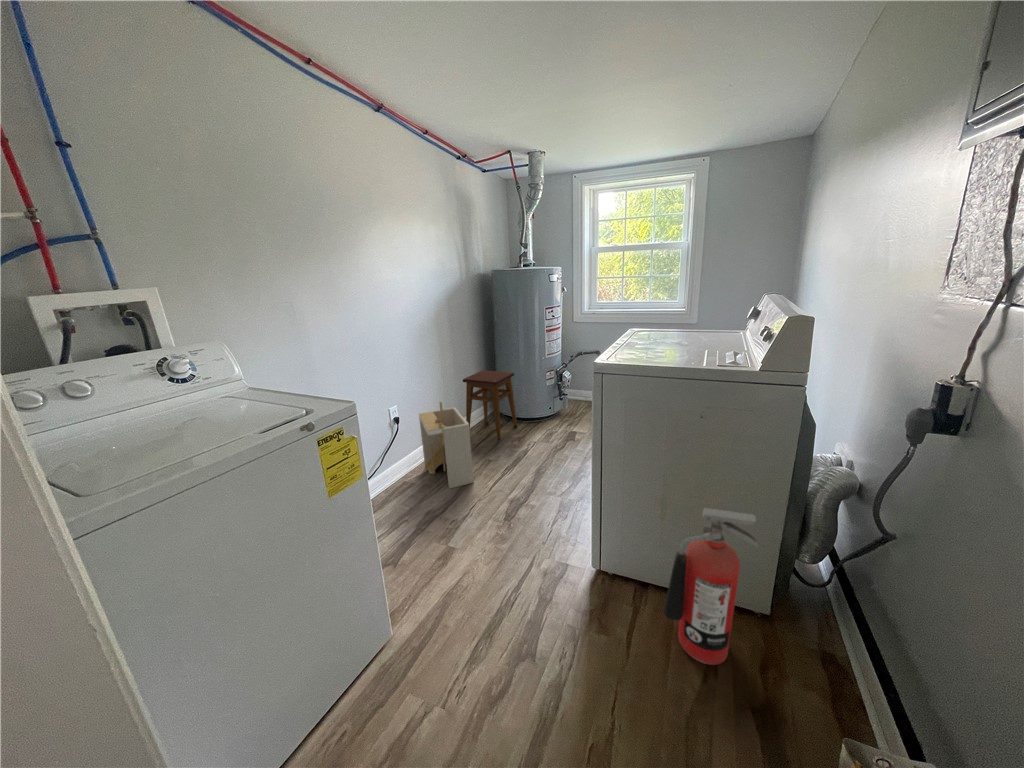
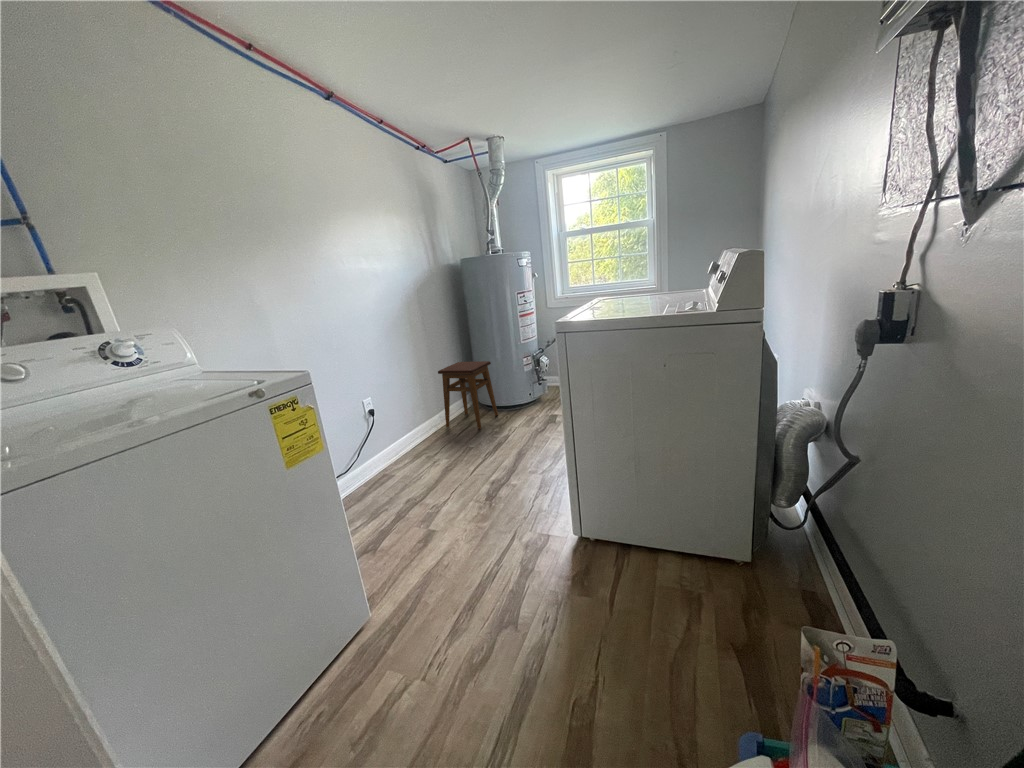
storage bin: present [419,402,474,488] -> none [393,390,454,478]
fire extinguisher: present [664,508,758,665] -> none [643,452,728,611]

